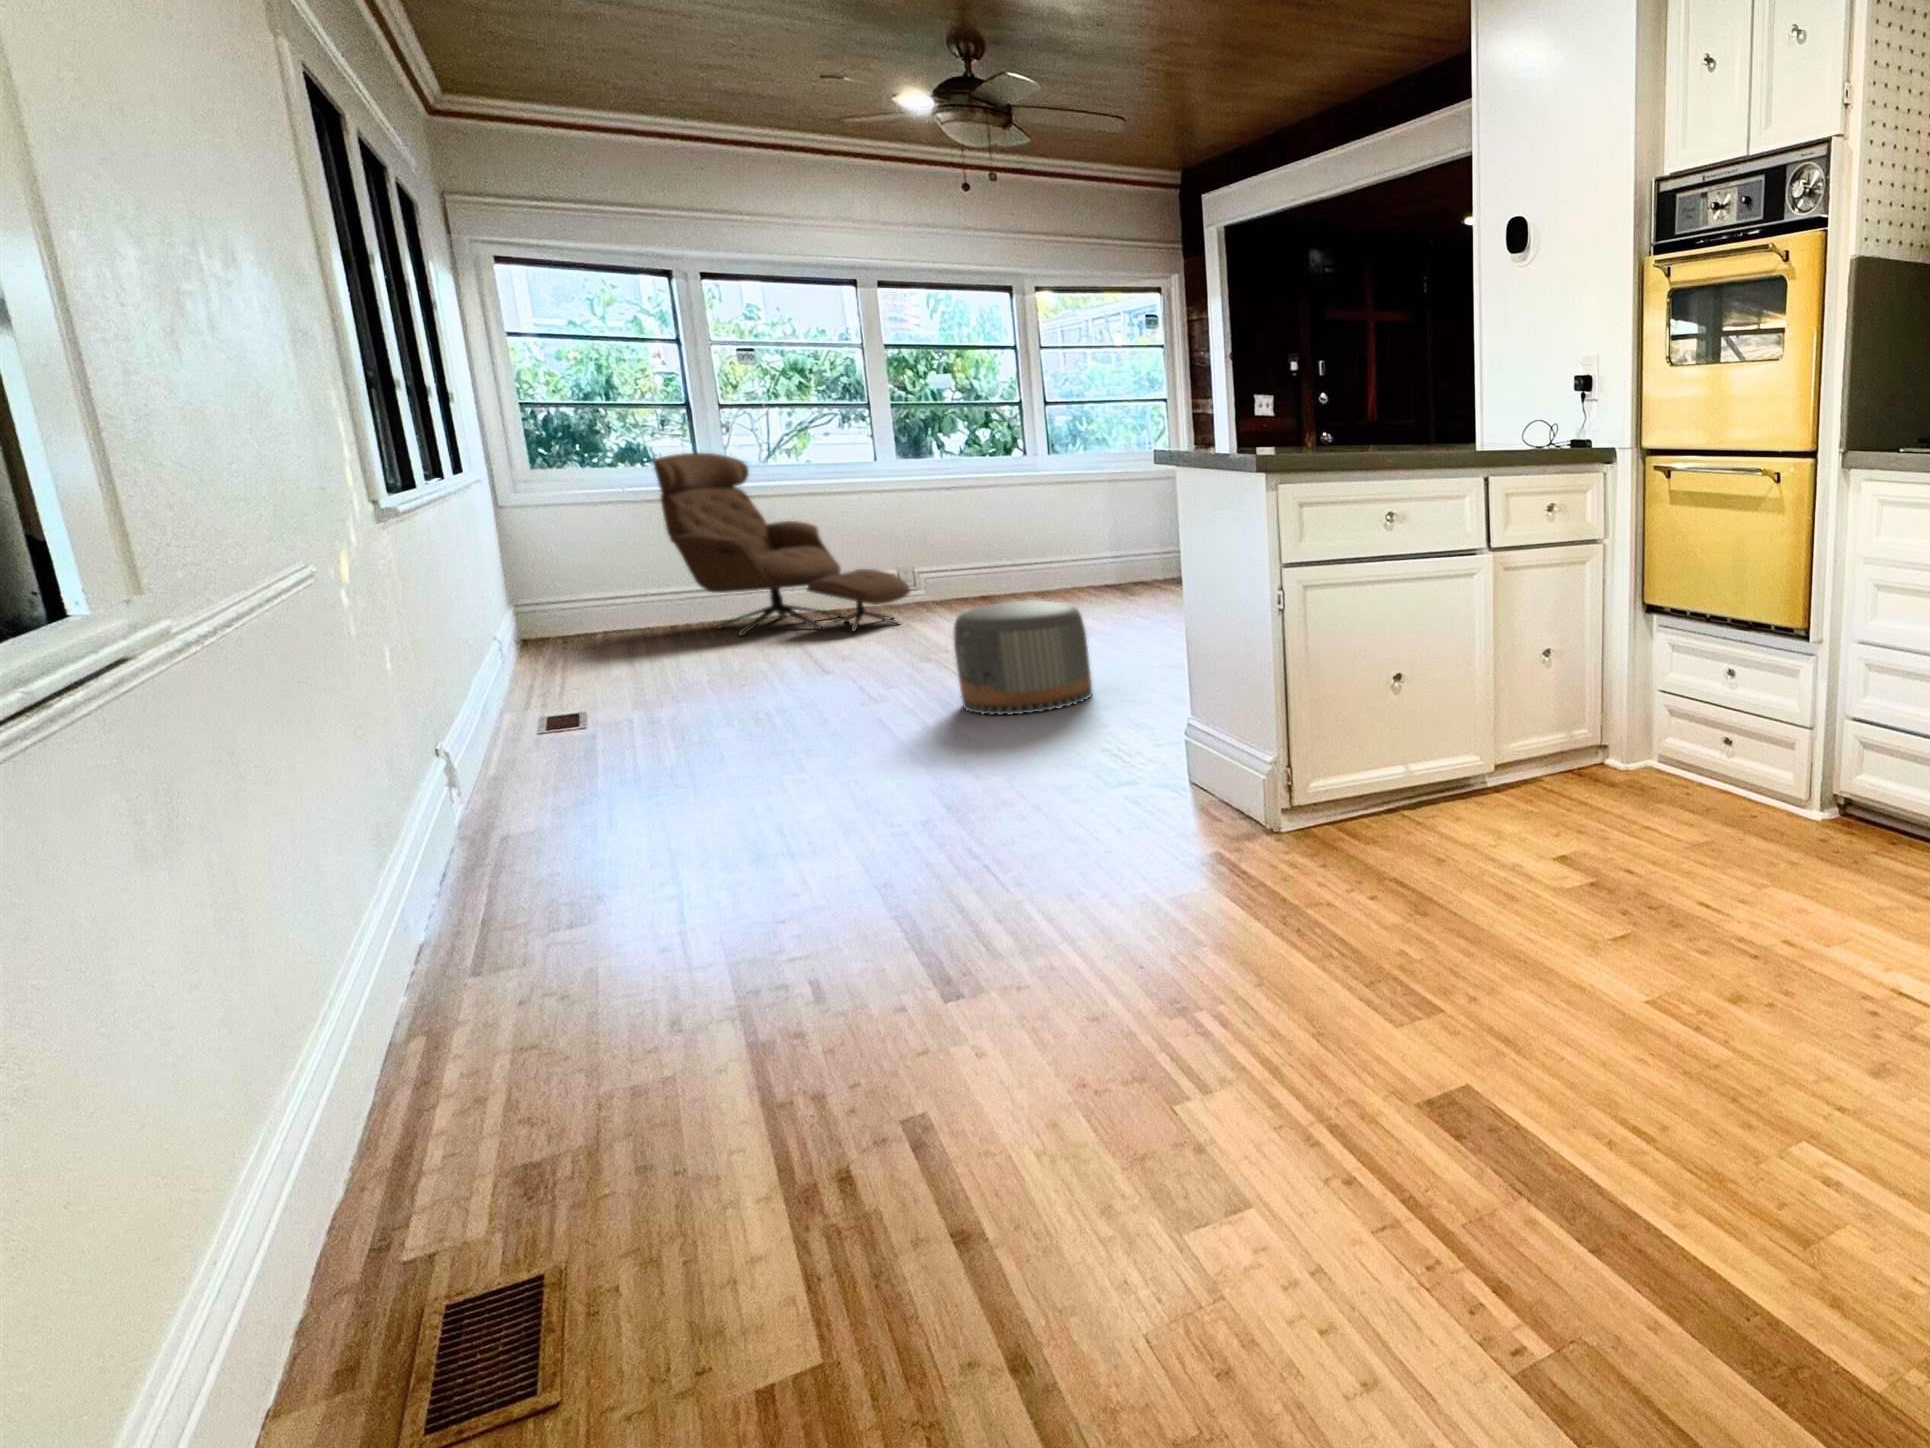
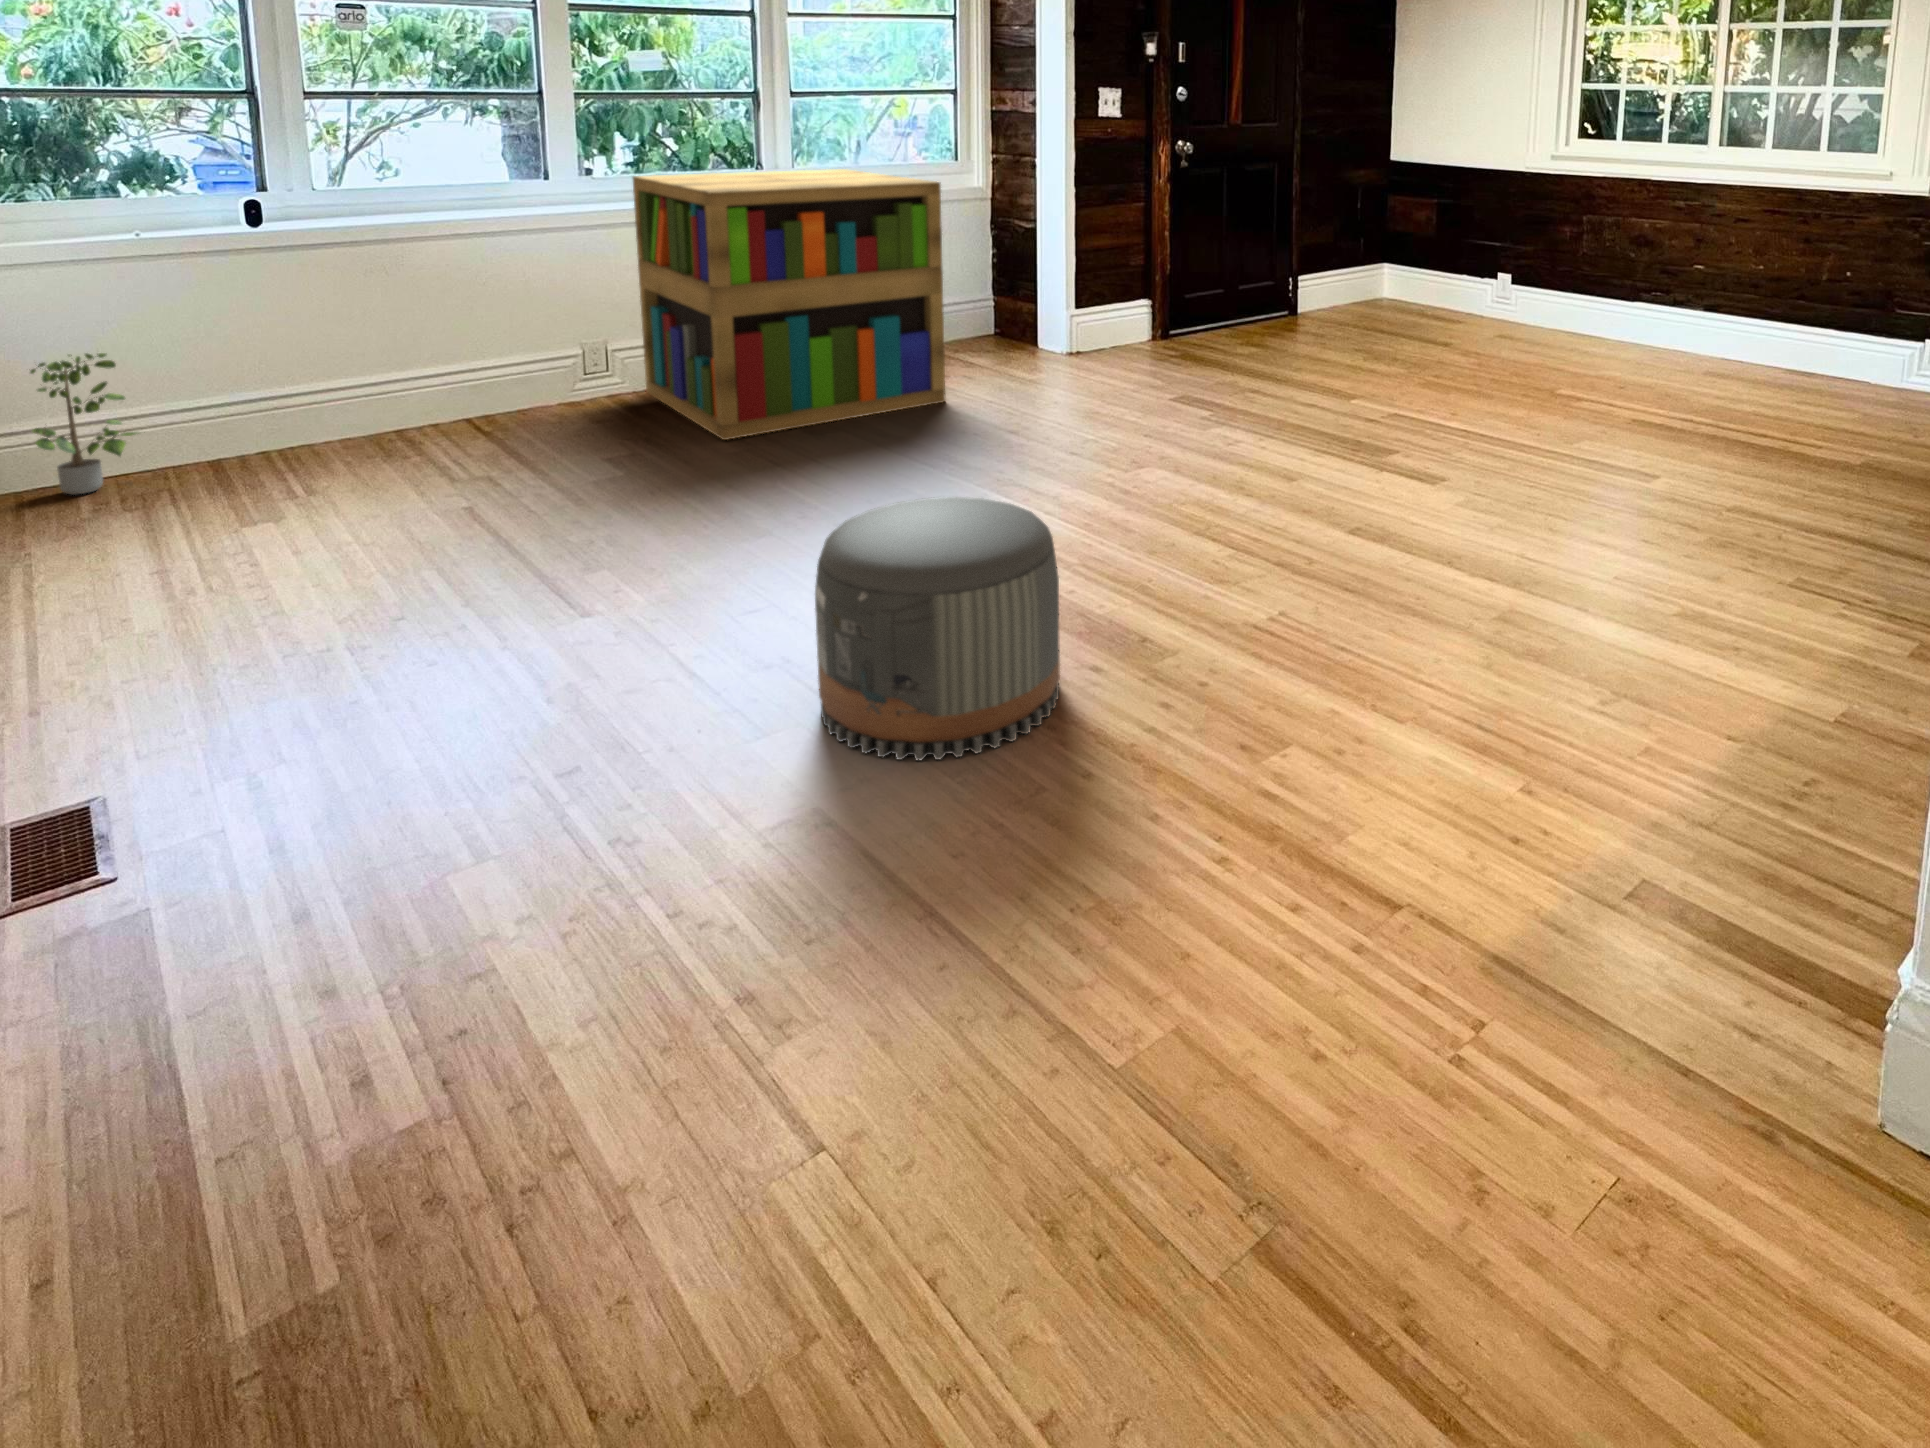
bookshelf: none [939,452,1143,616] -> present [633,169,946,440]
lounge chair: present [652,453,910,636] -> none [177,173,595,489]
potted plant: none [577,555,649,639] -> present [30,353,137,495]

